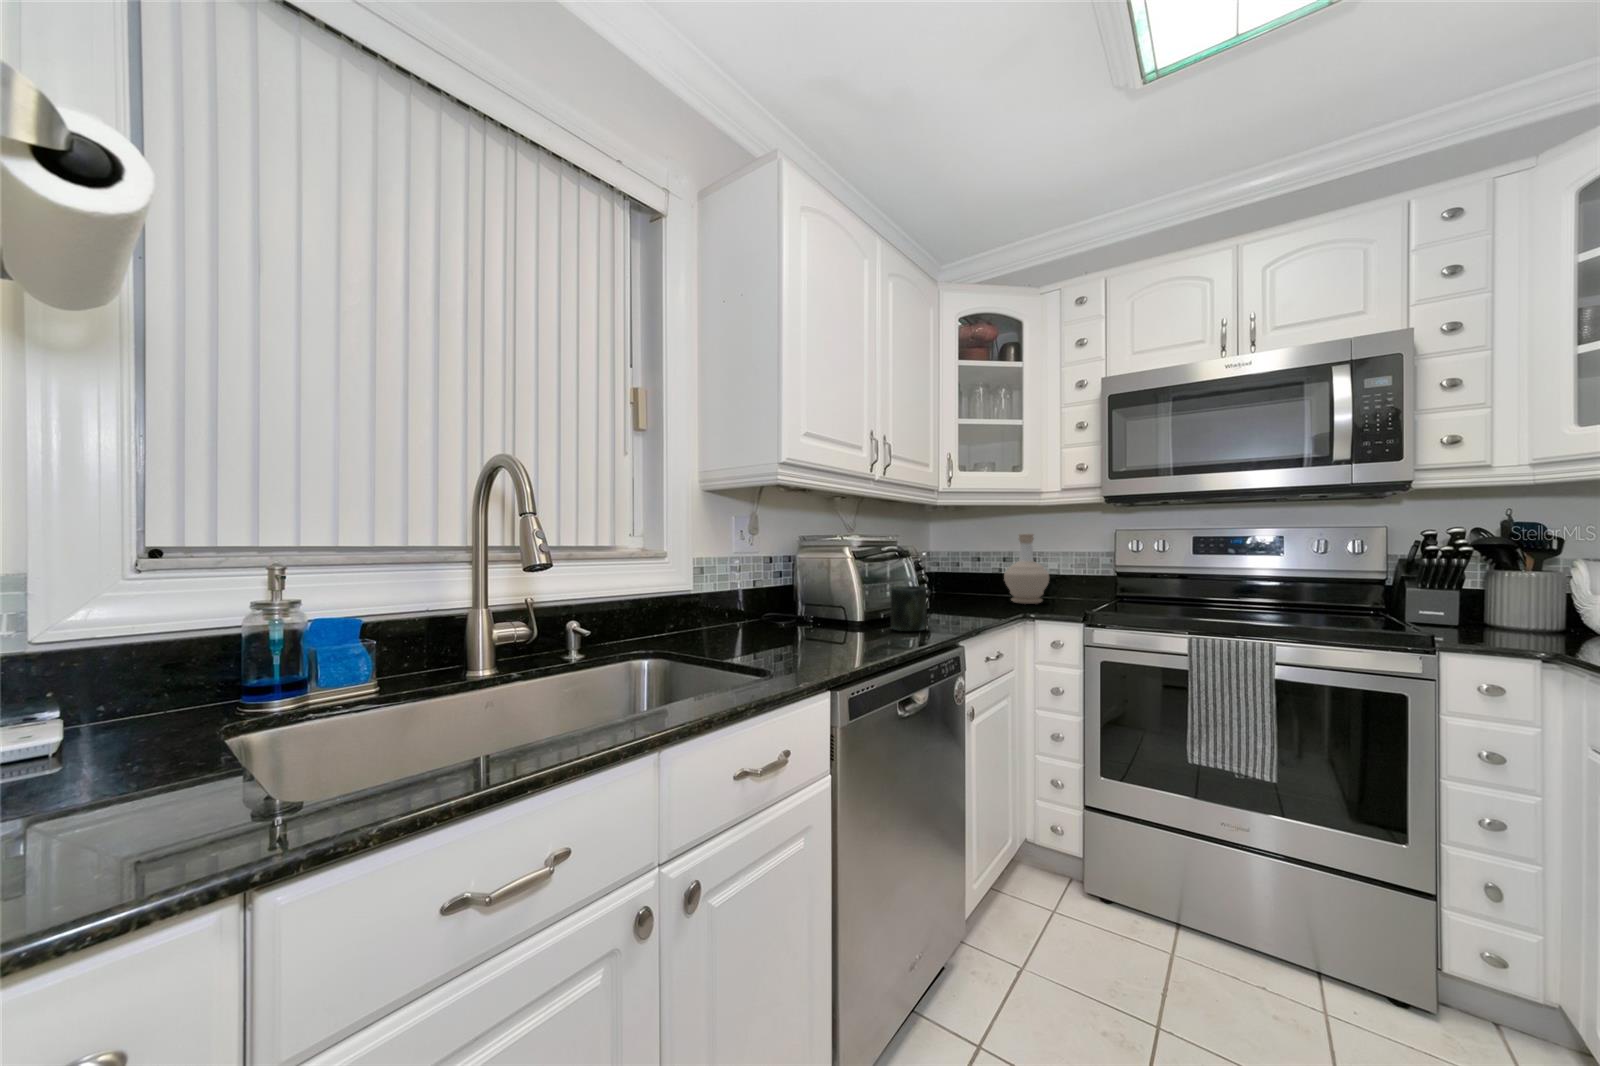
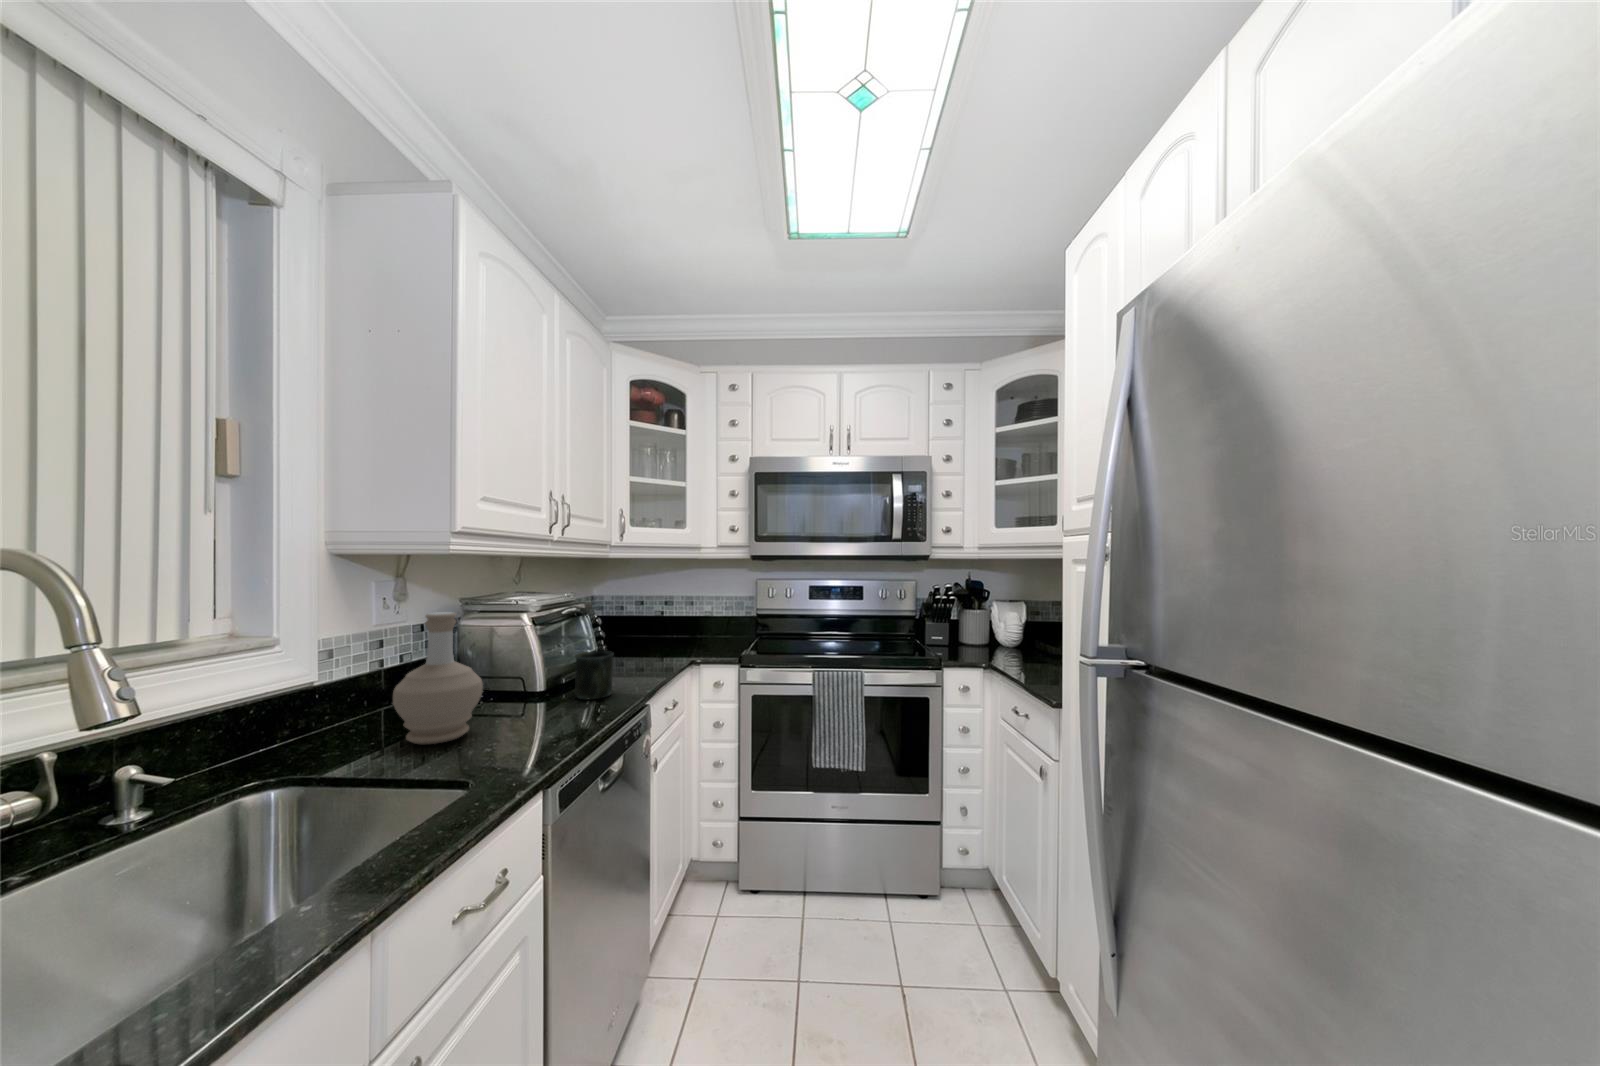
bottle: present [1004,533,1049,604] -> present [393,612,483,744]

